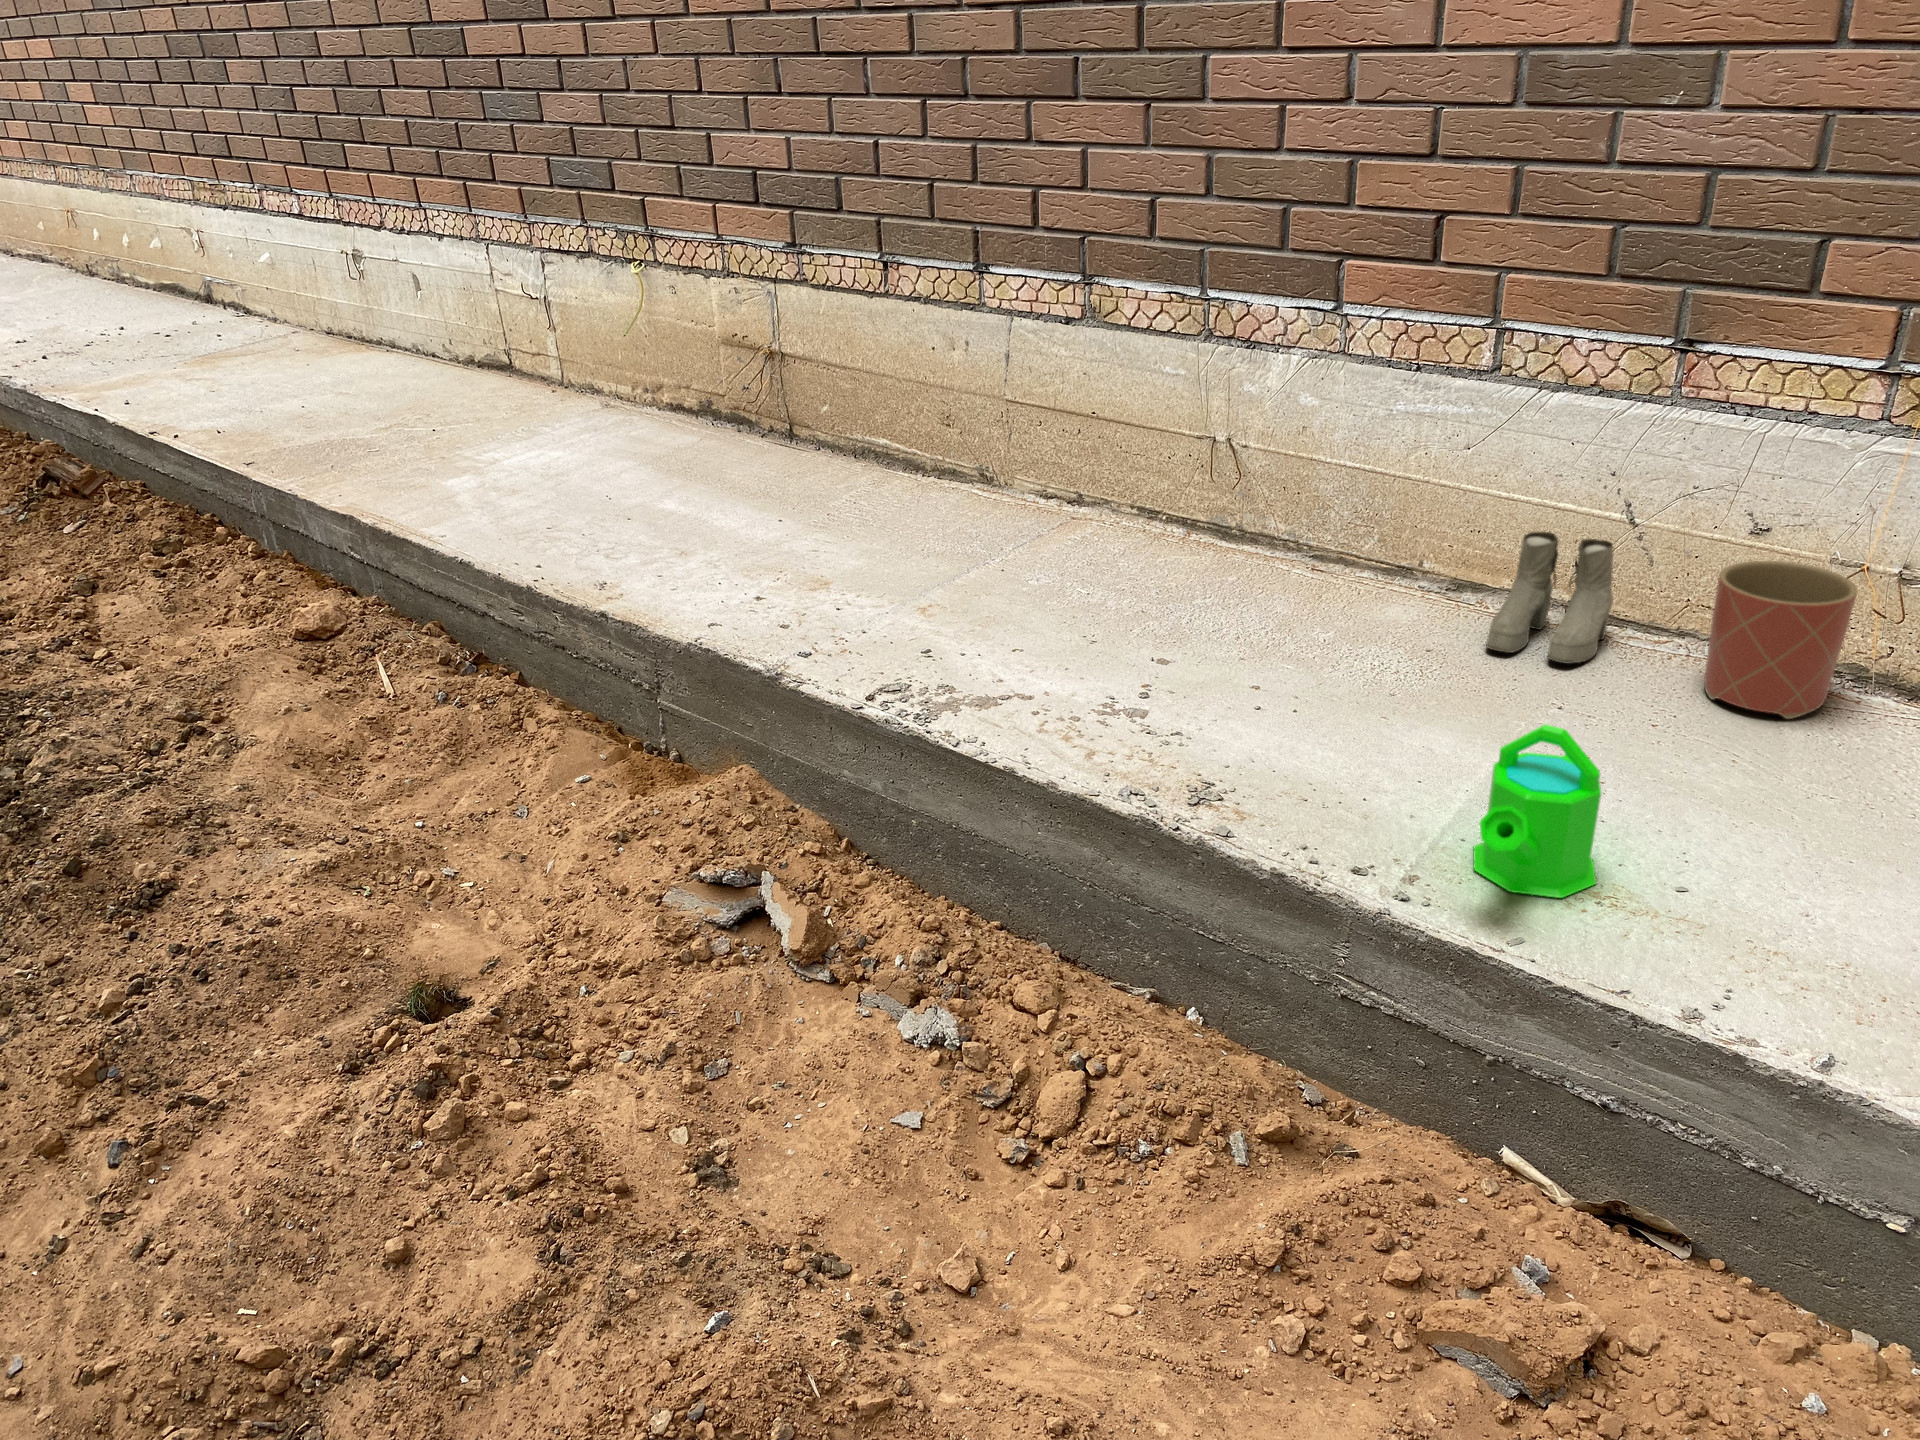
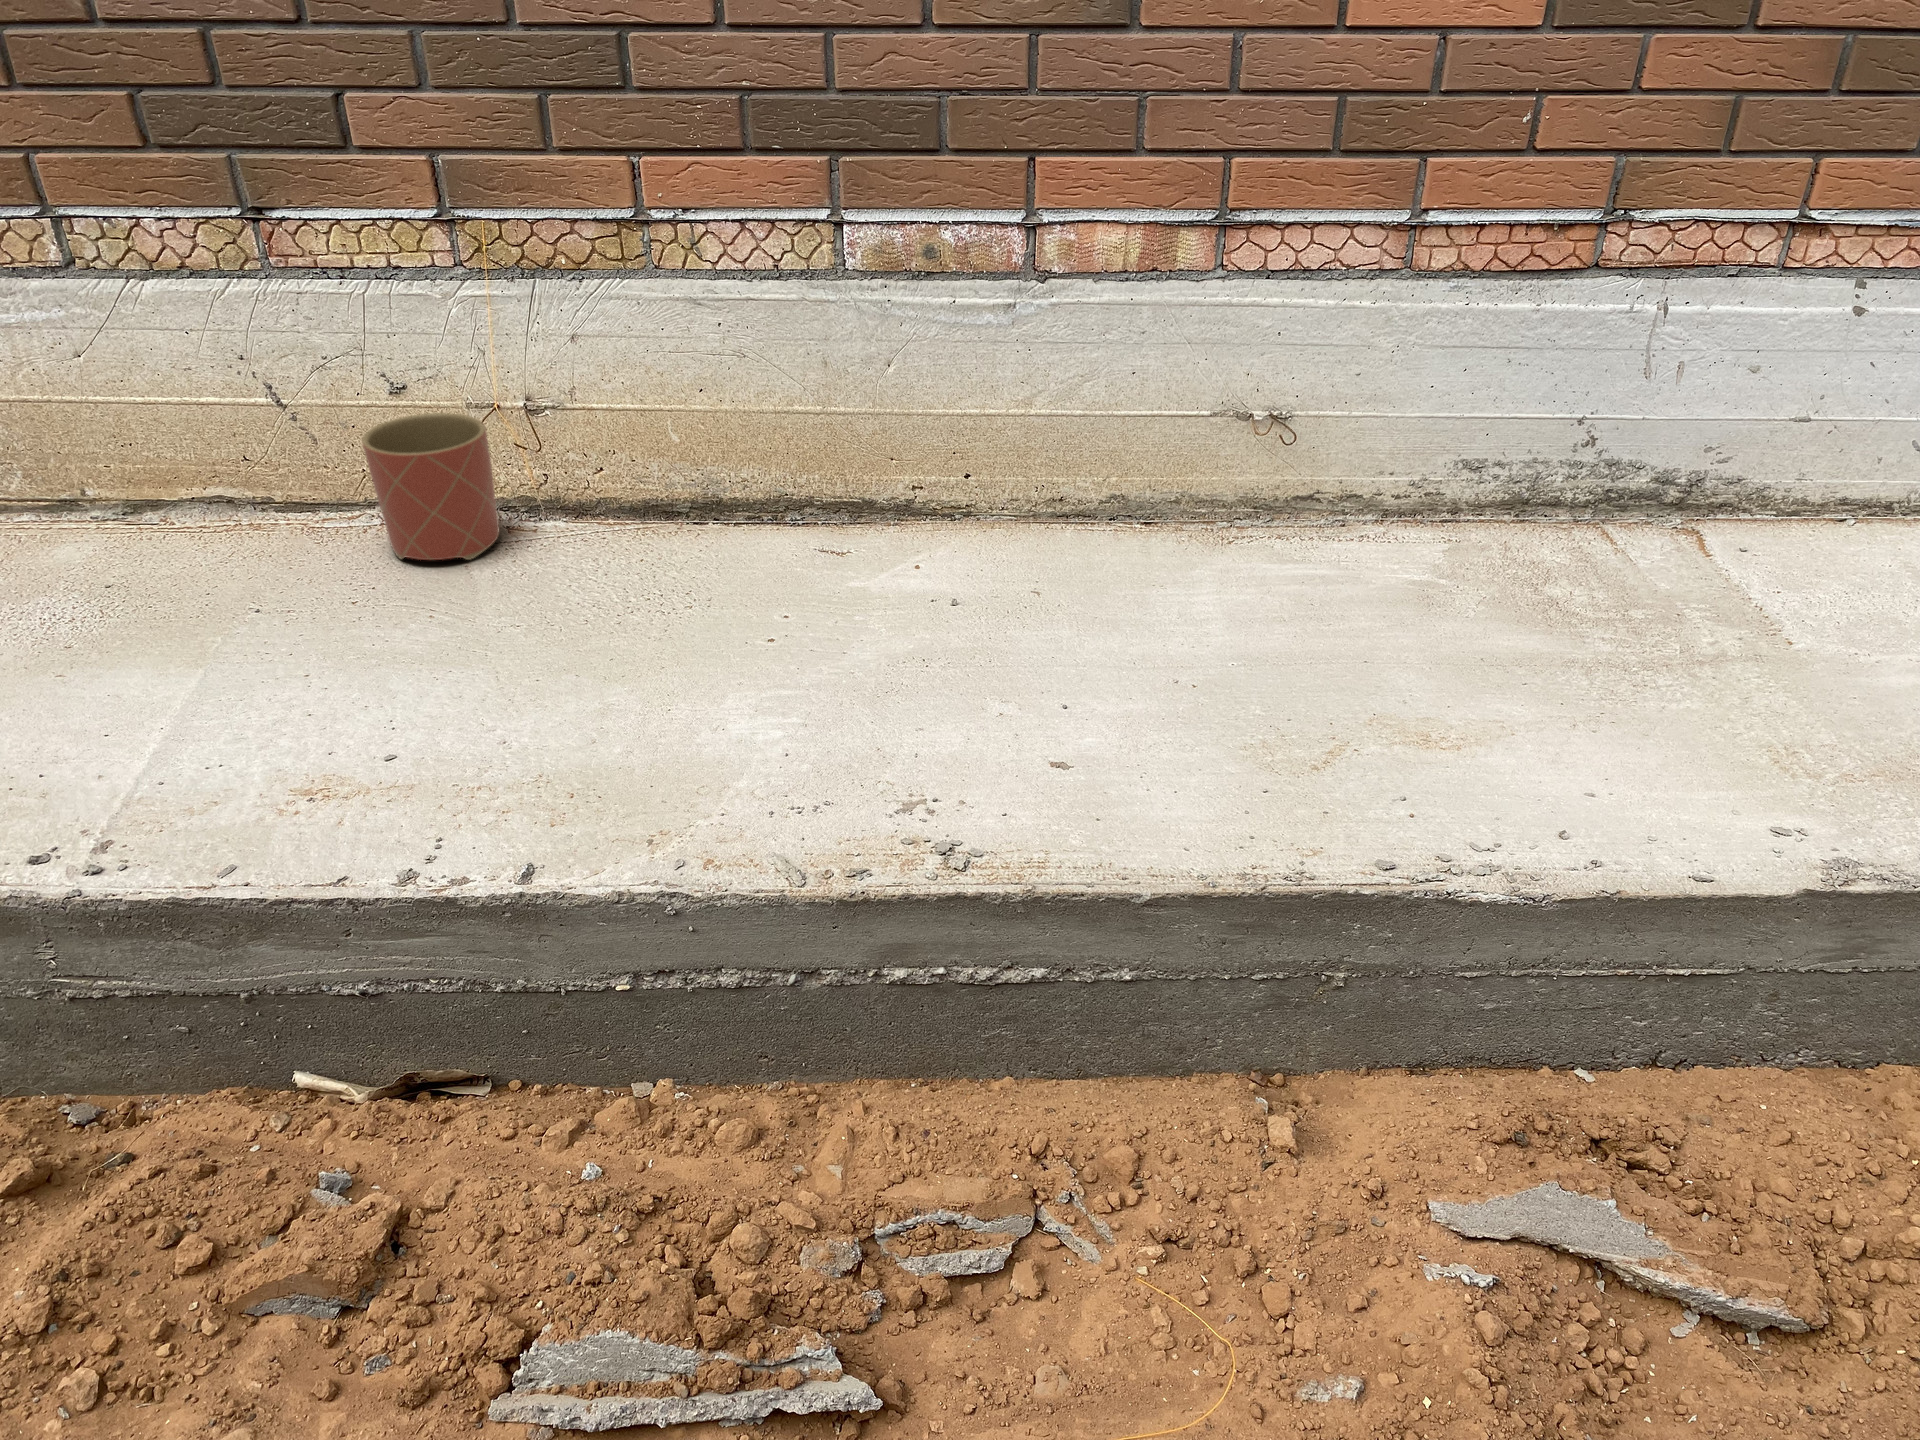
boots: present [1486,532,1613,664] -> none [163,427,296,566]
watering can: present [1474,725,1601,898] -> none [130,638,300,820]

